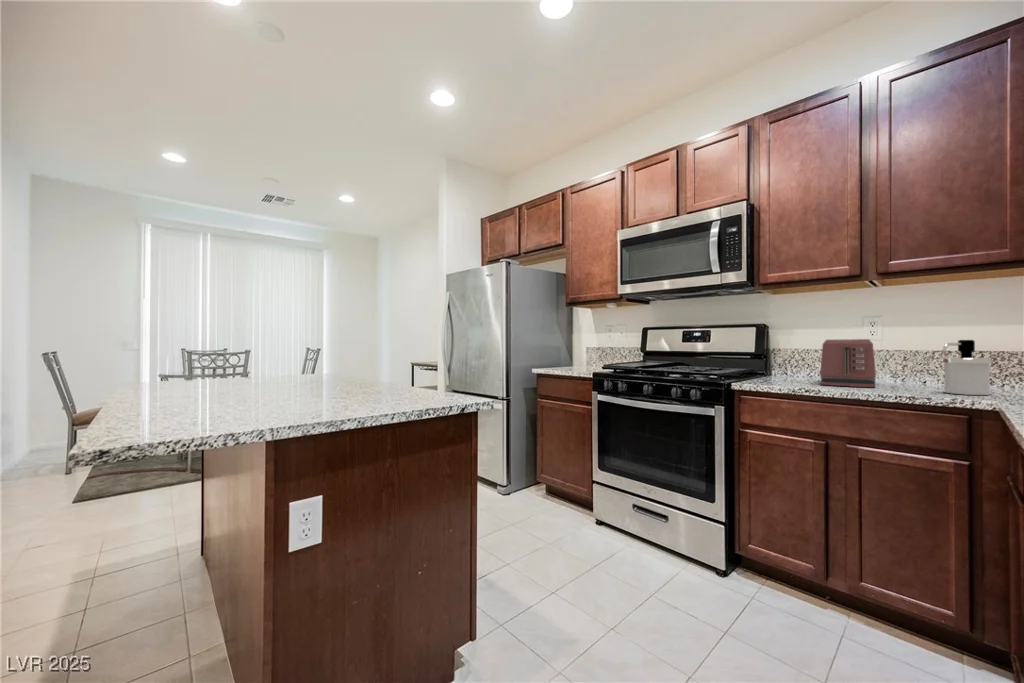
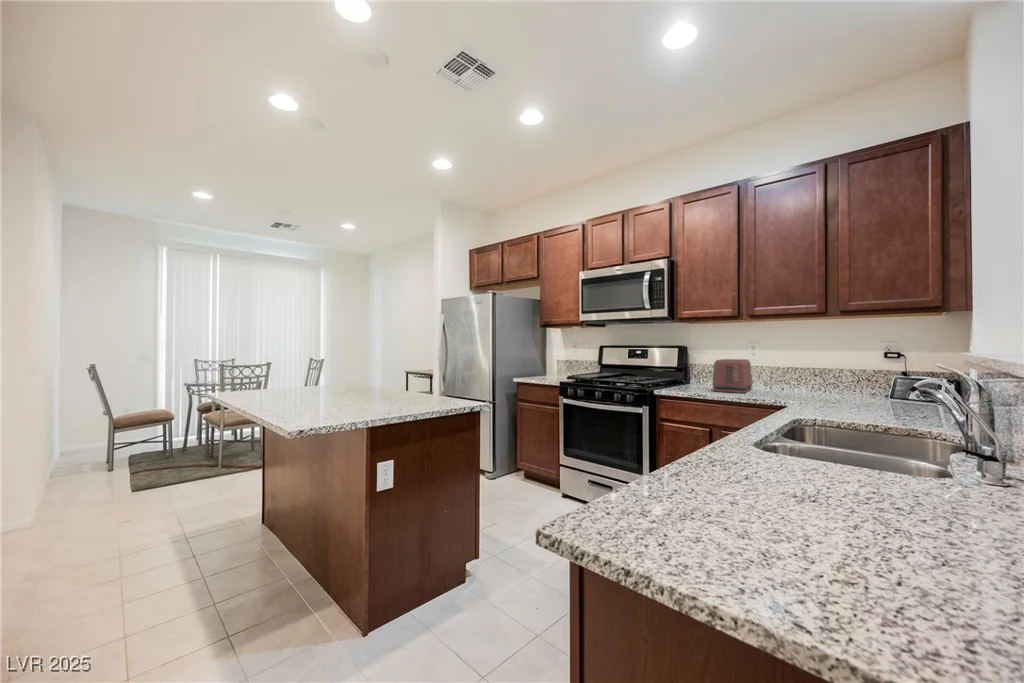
soap dispenser: present [942,340,991,395] -> none [776,363,805,398]

